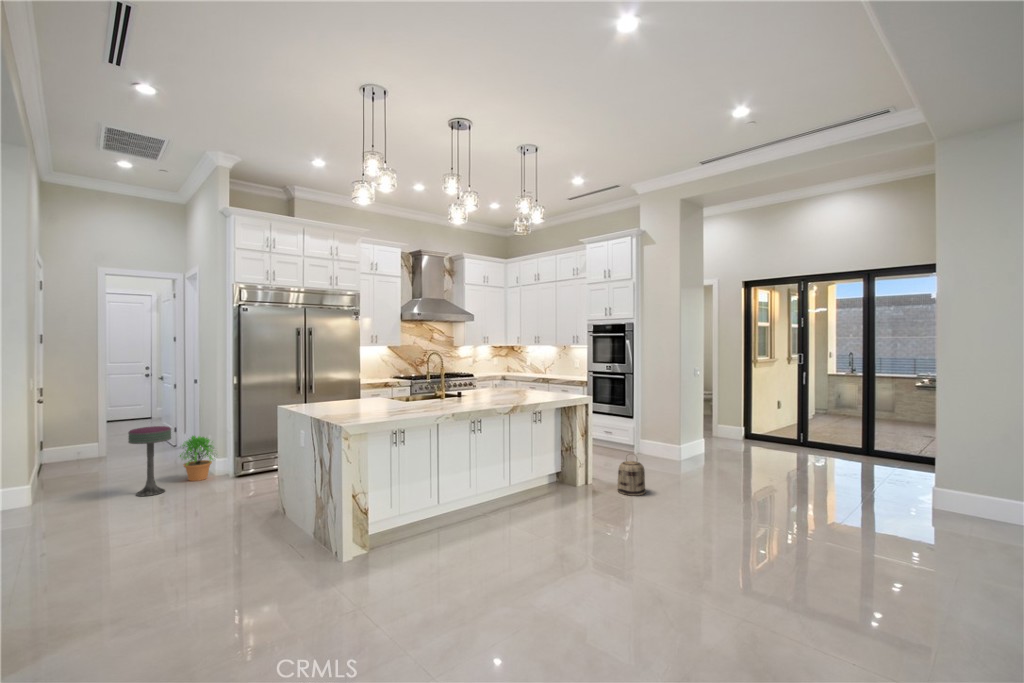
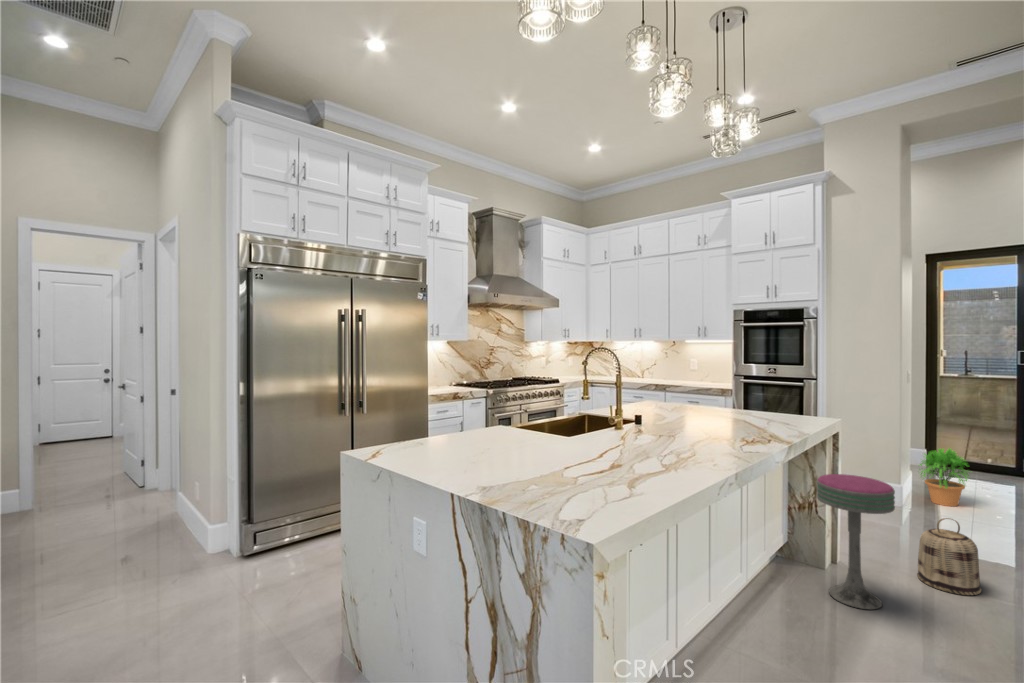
bar stool: present [128,426,171,496] -> present [817,474,895,610]
potted plant: present [180,436,214,481] -> present [920,449,969,506]

